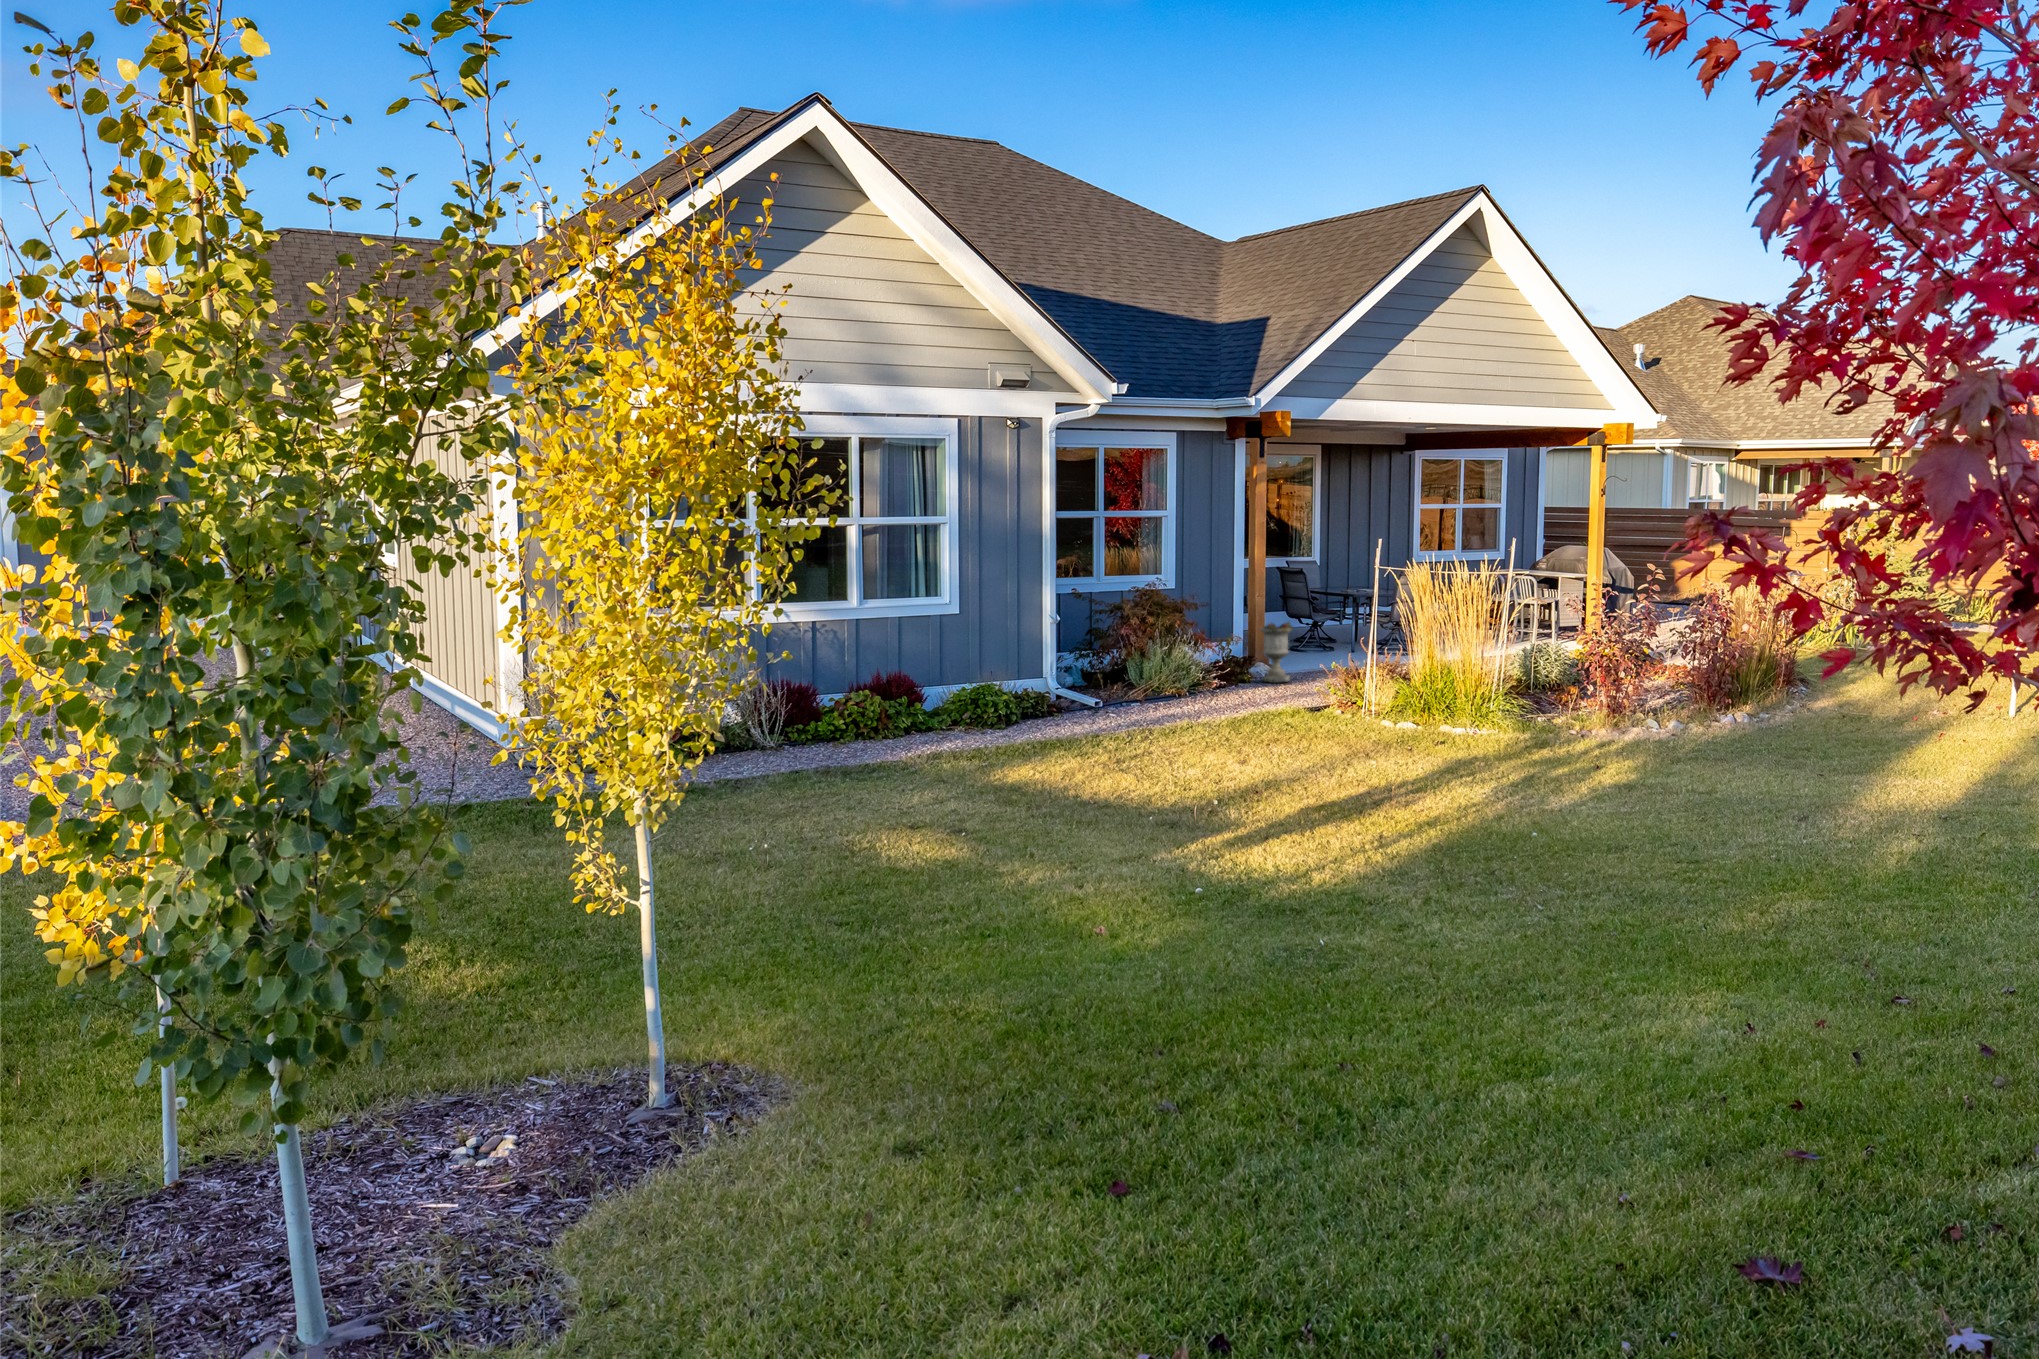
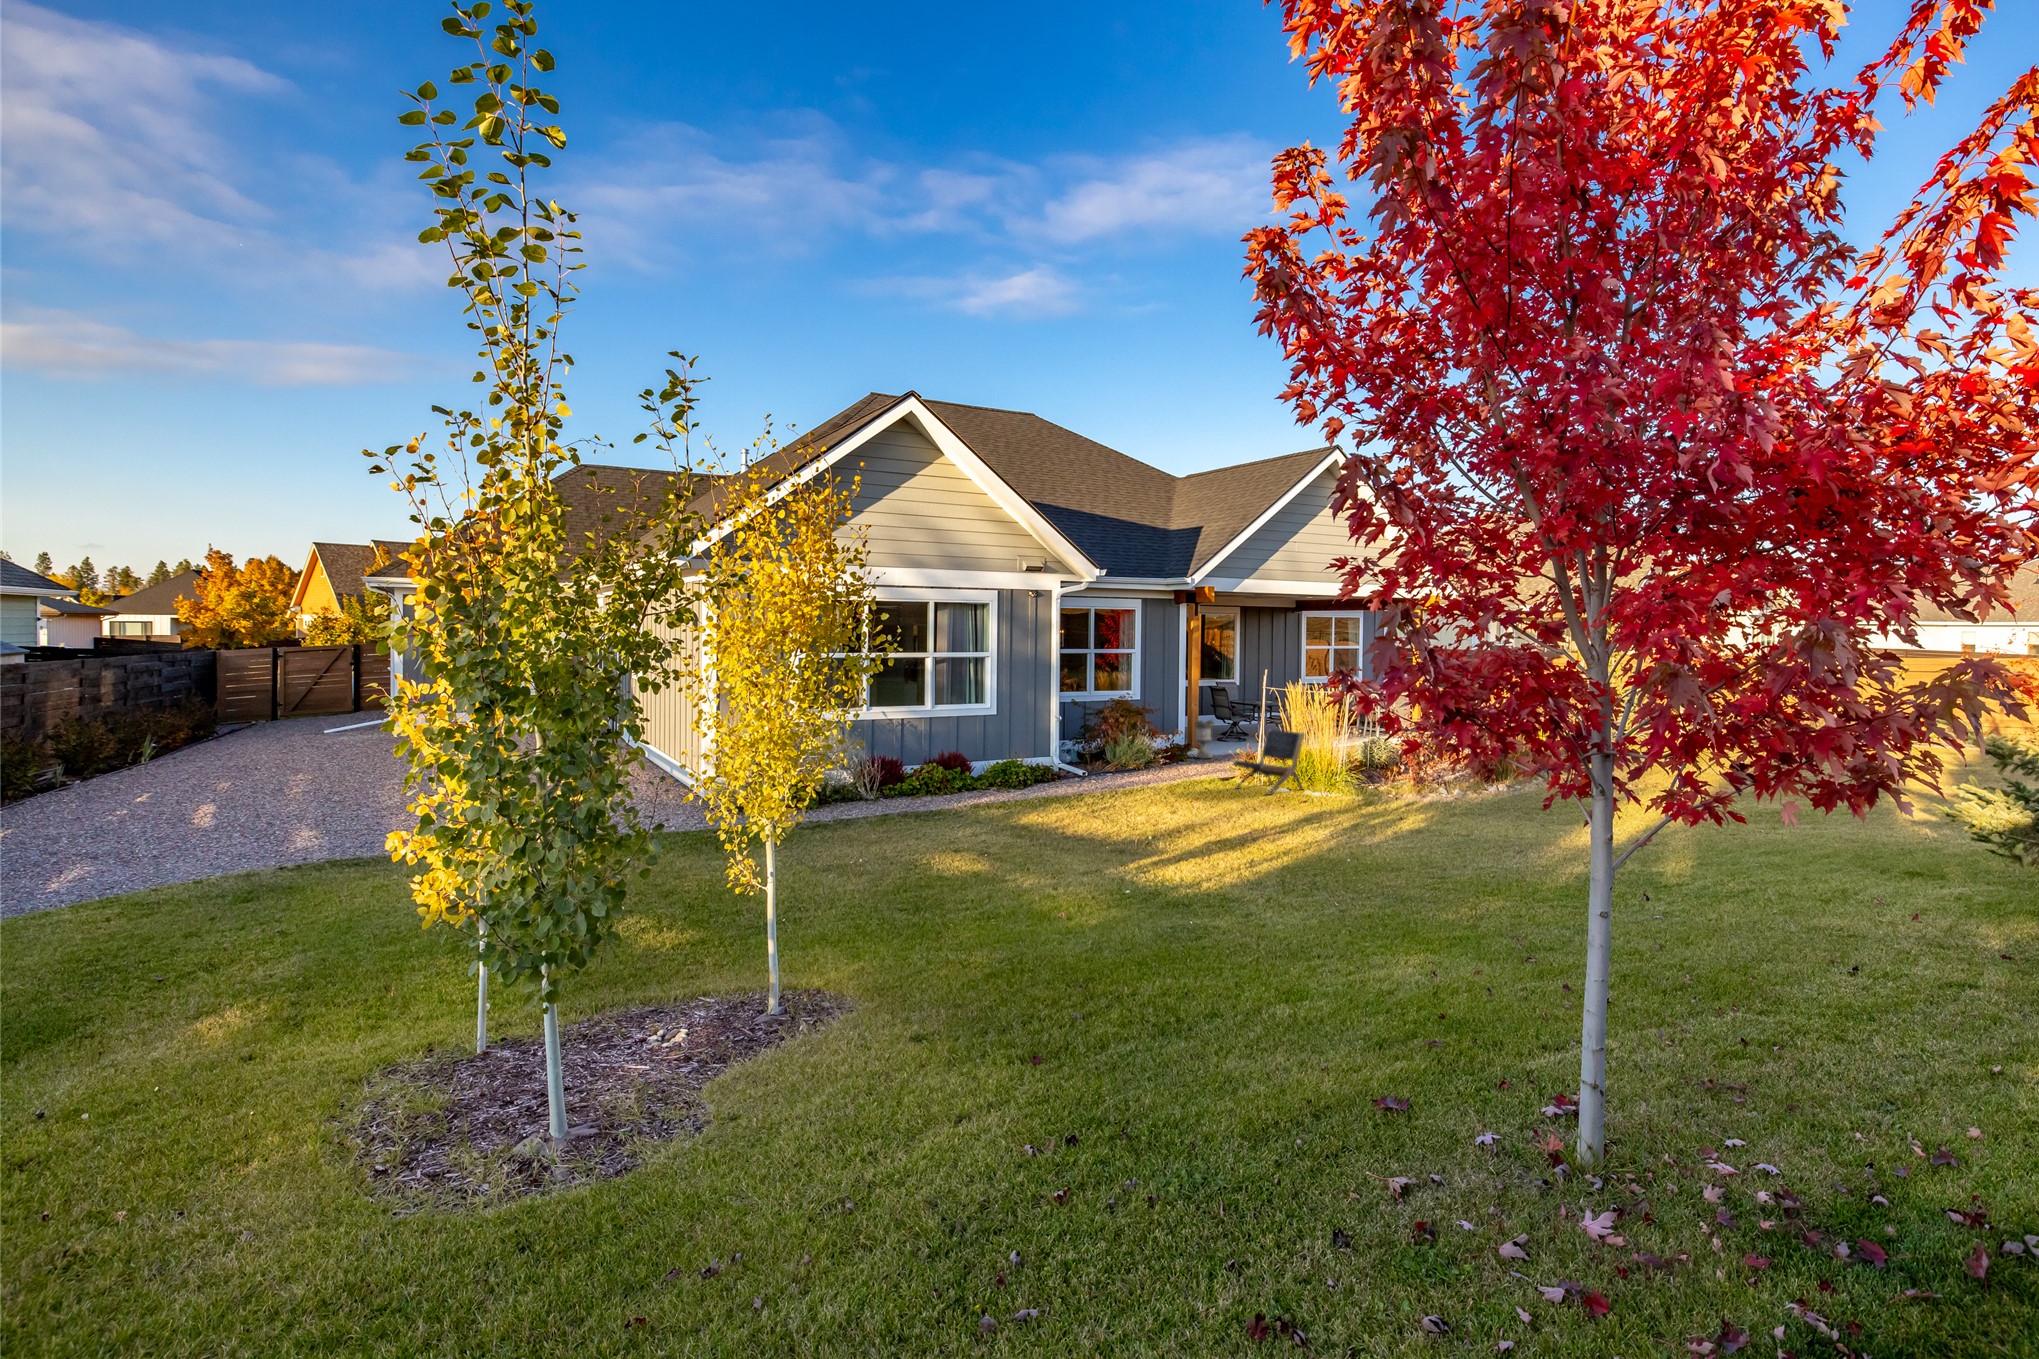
lounge chair: none [1333,635,1447,739] -> present [1233,730,1304,795]

